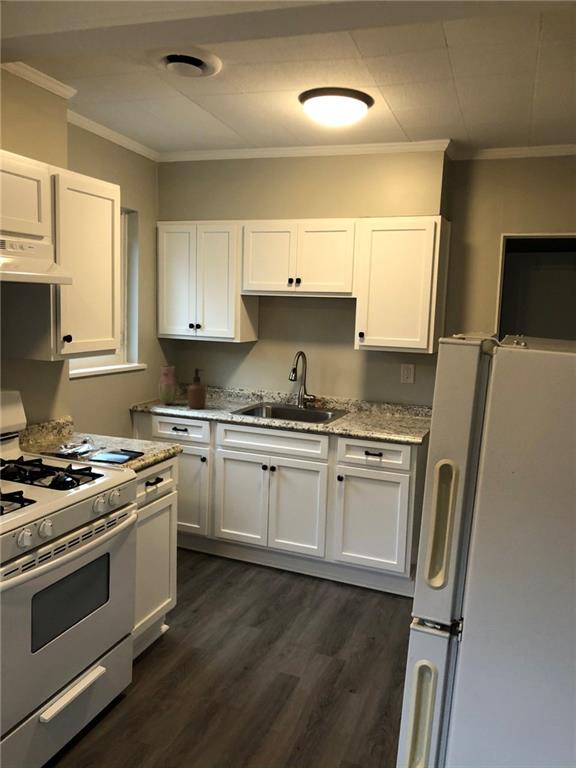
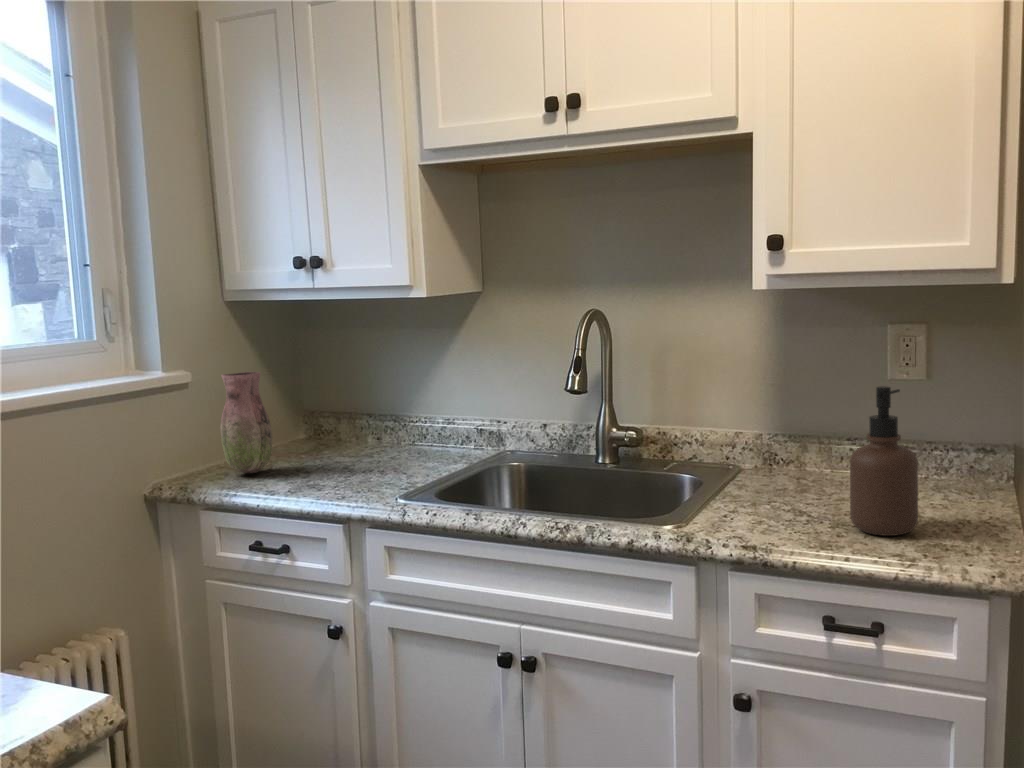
soap dispenser: present [188,369,206,409] -> present [850,386,918,536]

